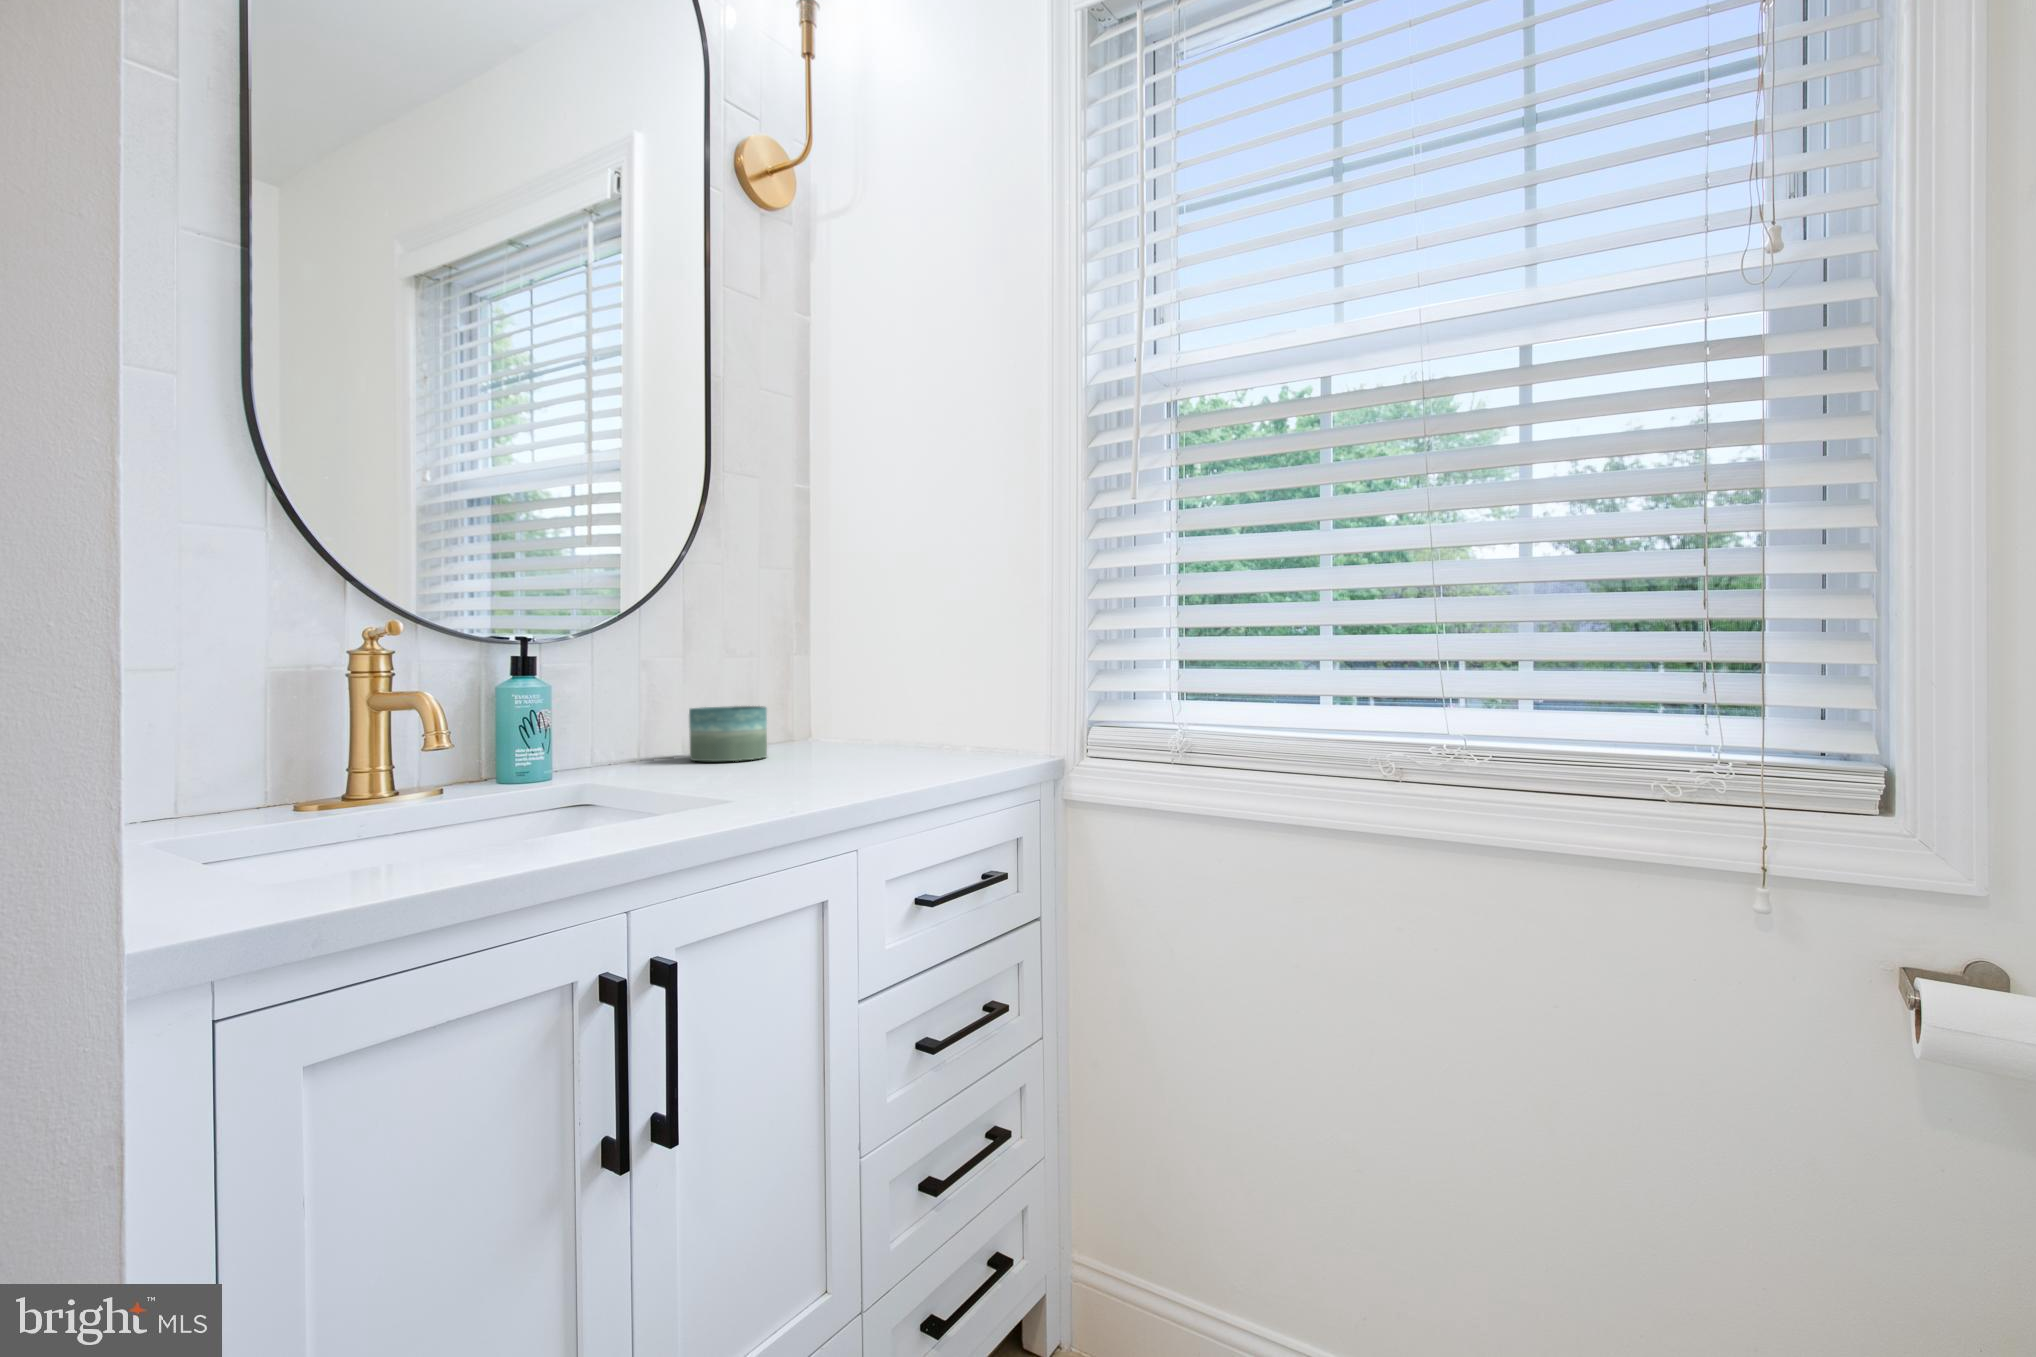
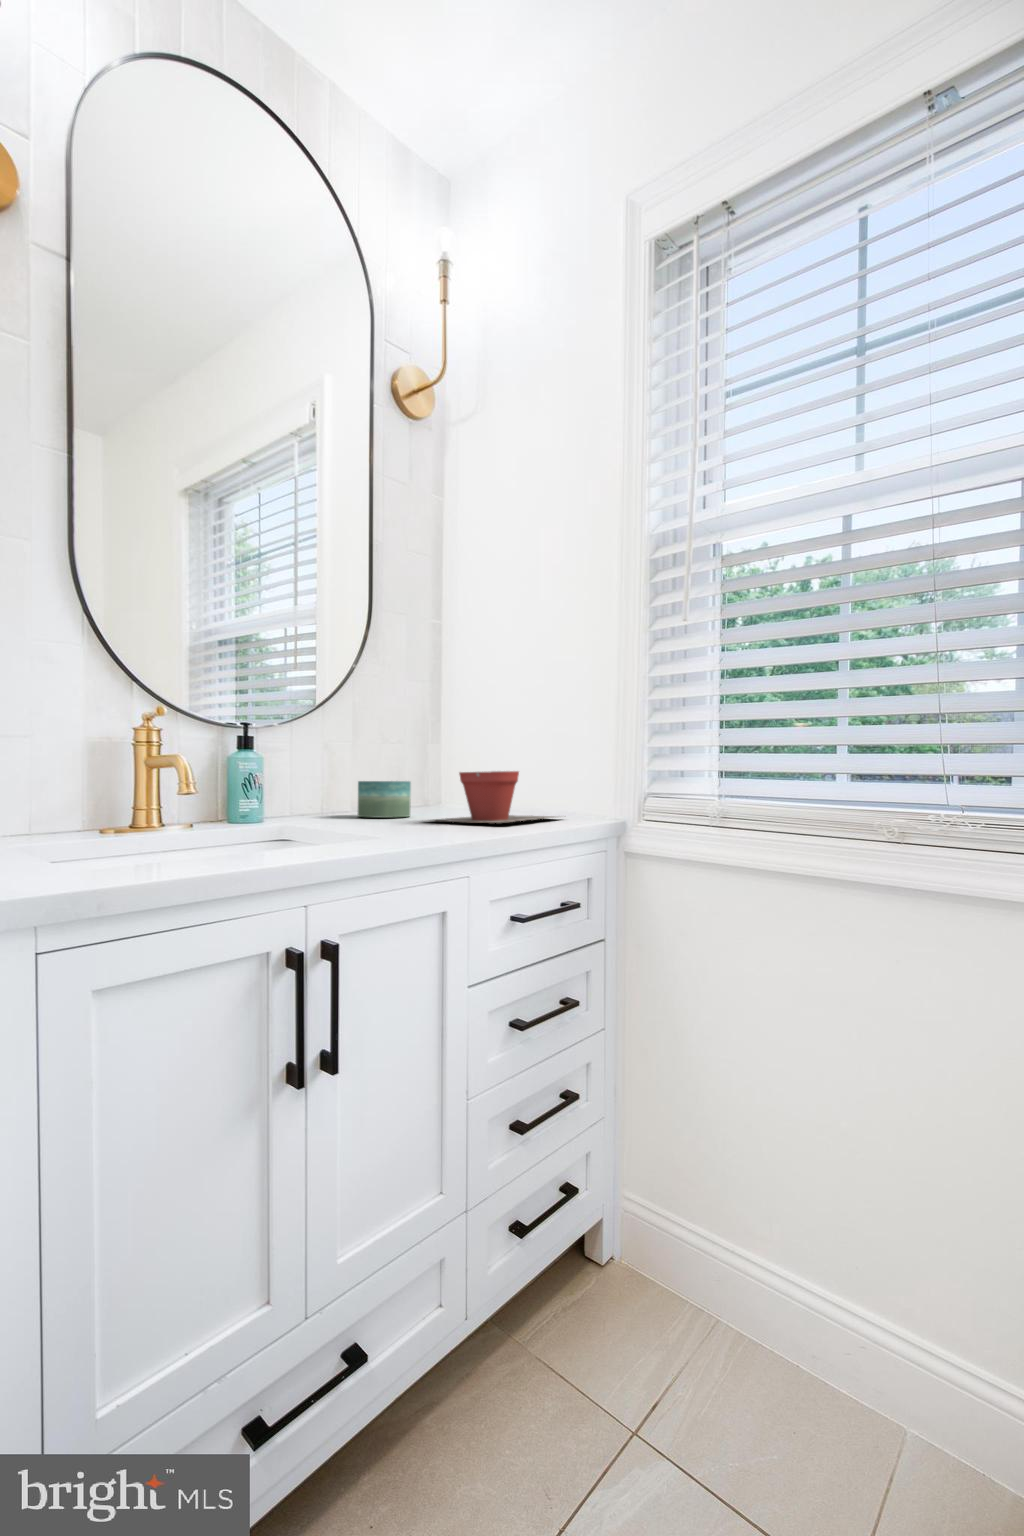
plant pot: none [783,693,992,770] -> present [434,771,556,823]

